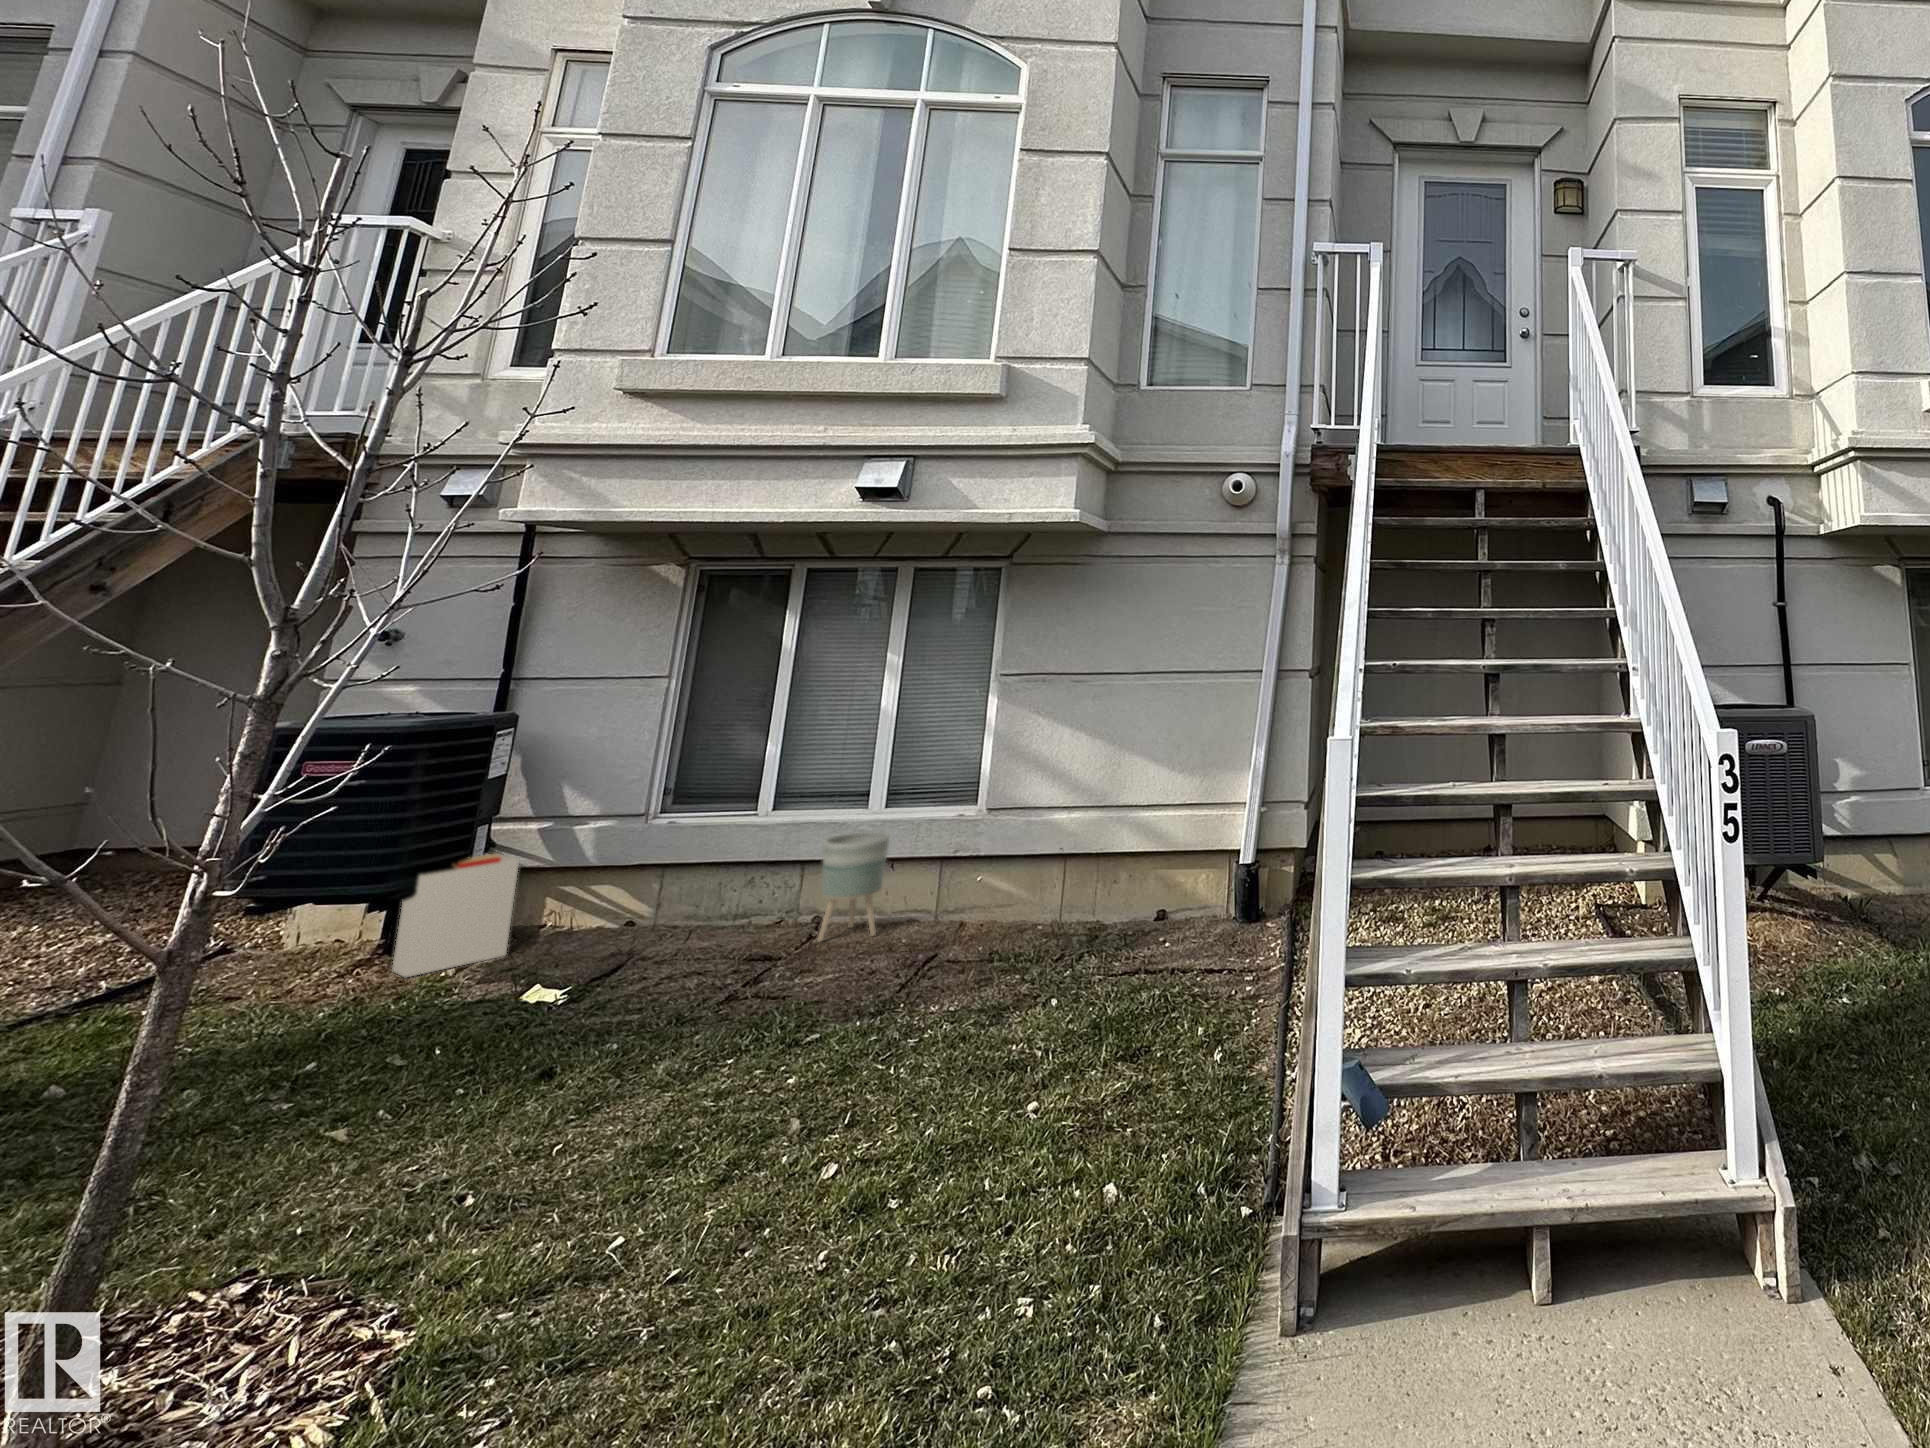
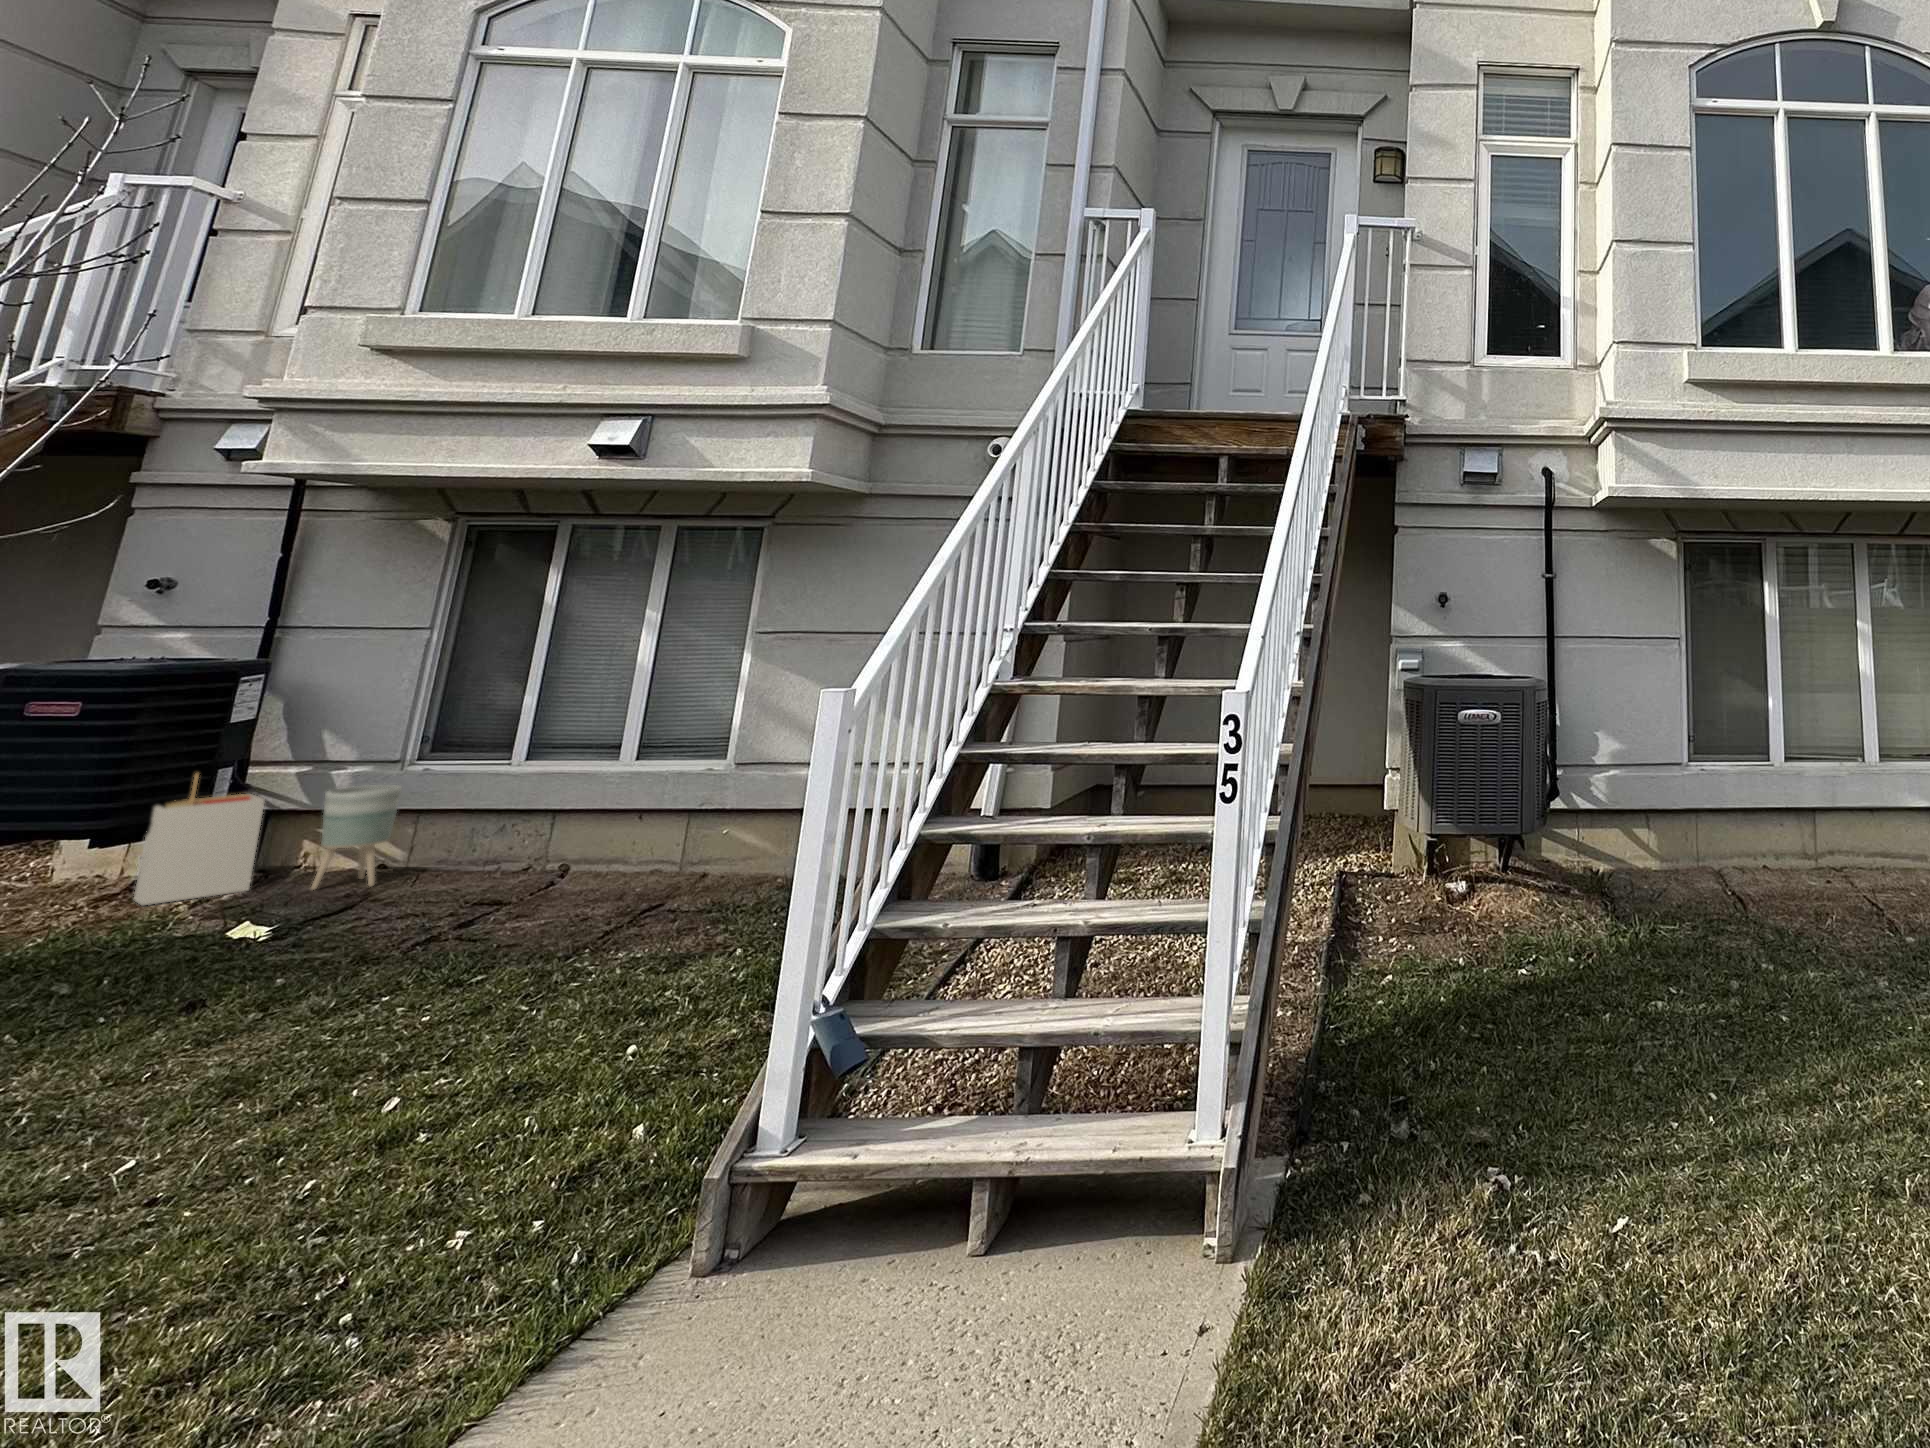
planter: present [818,832,890,941] -> present [312,785,402,889]

